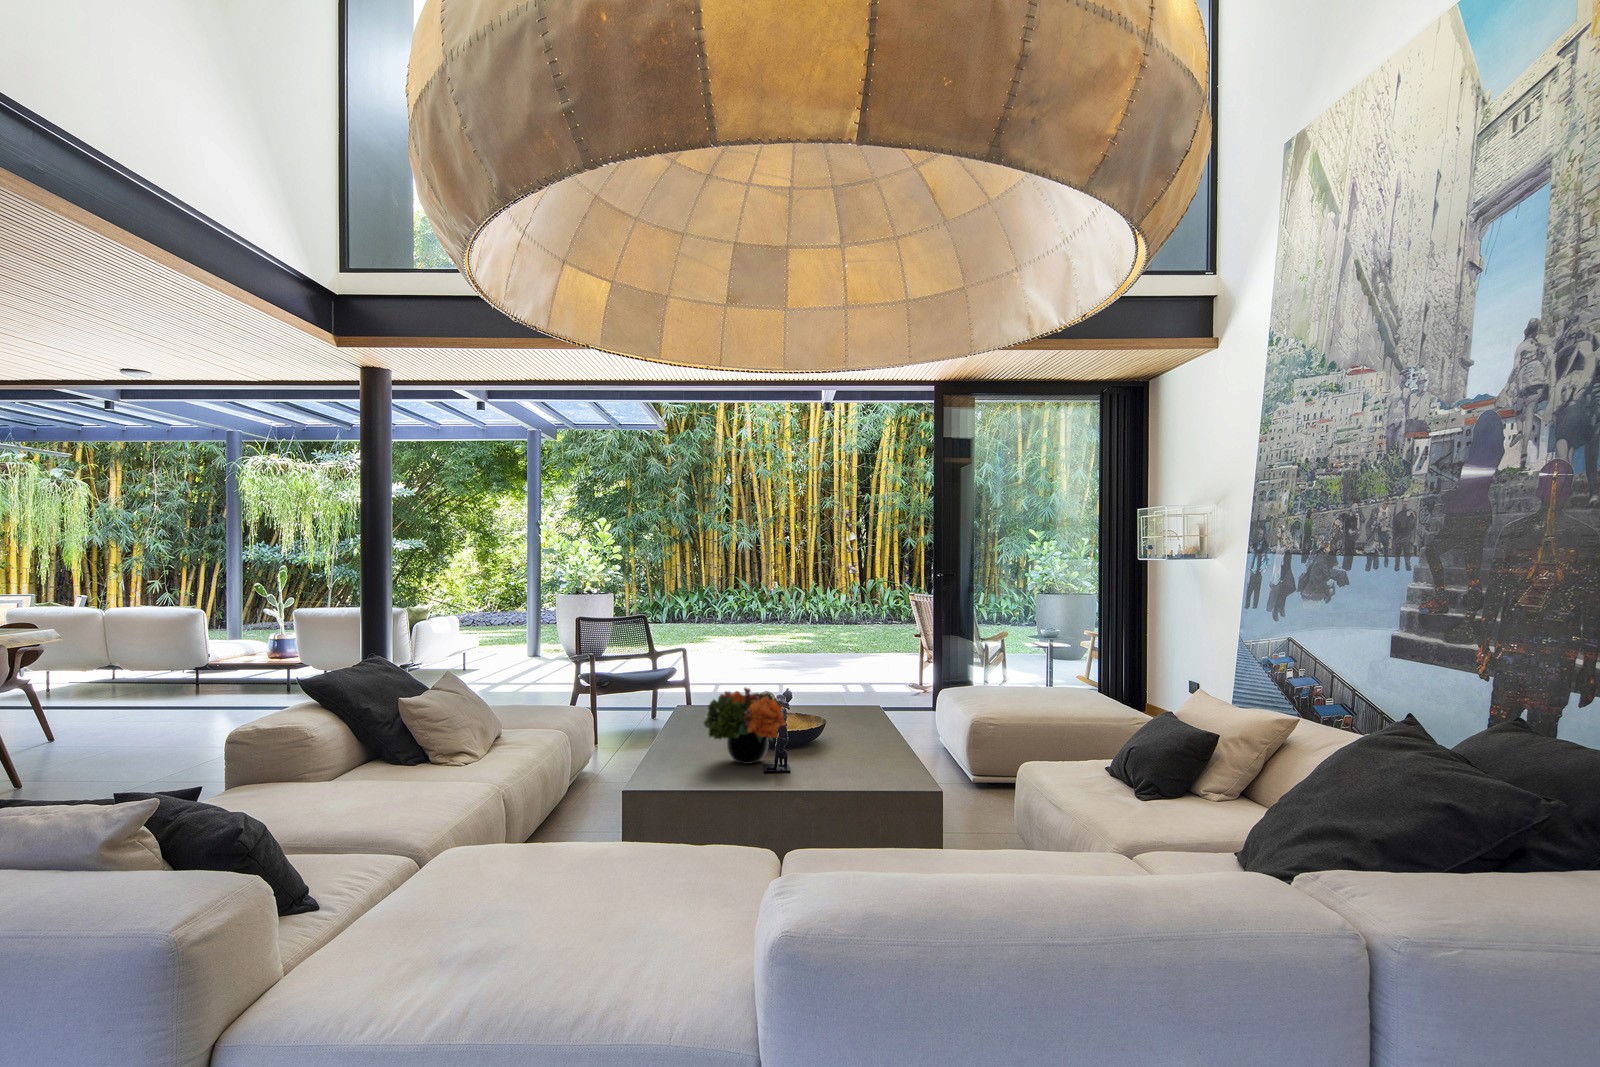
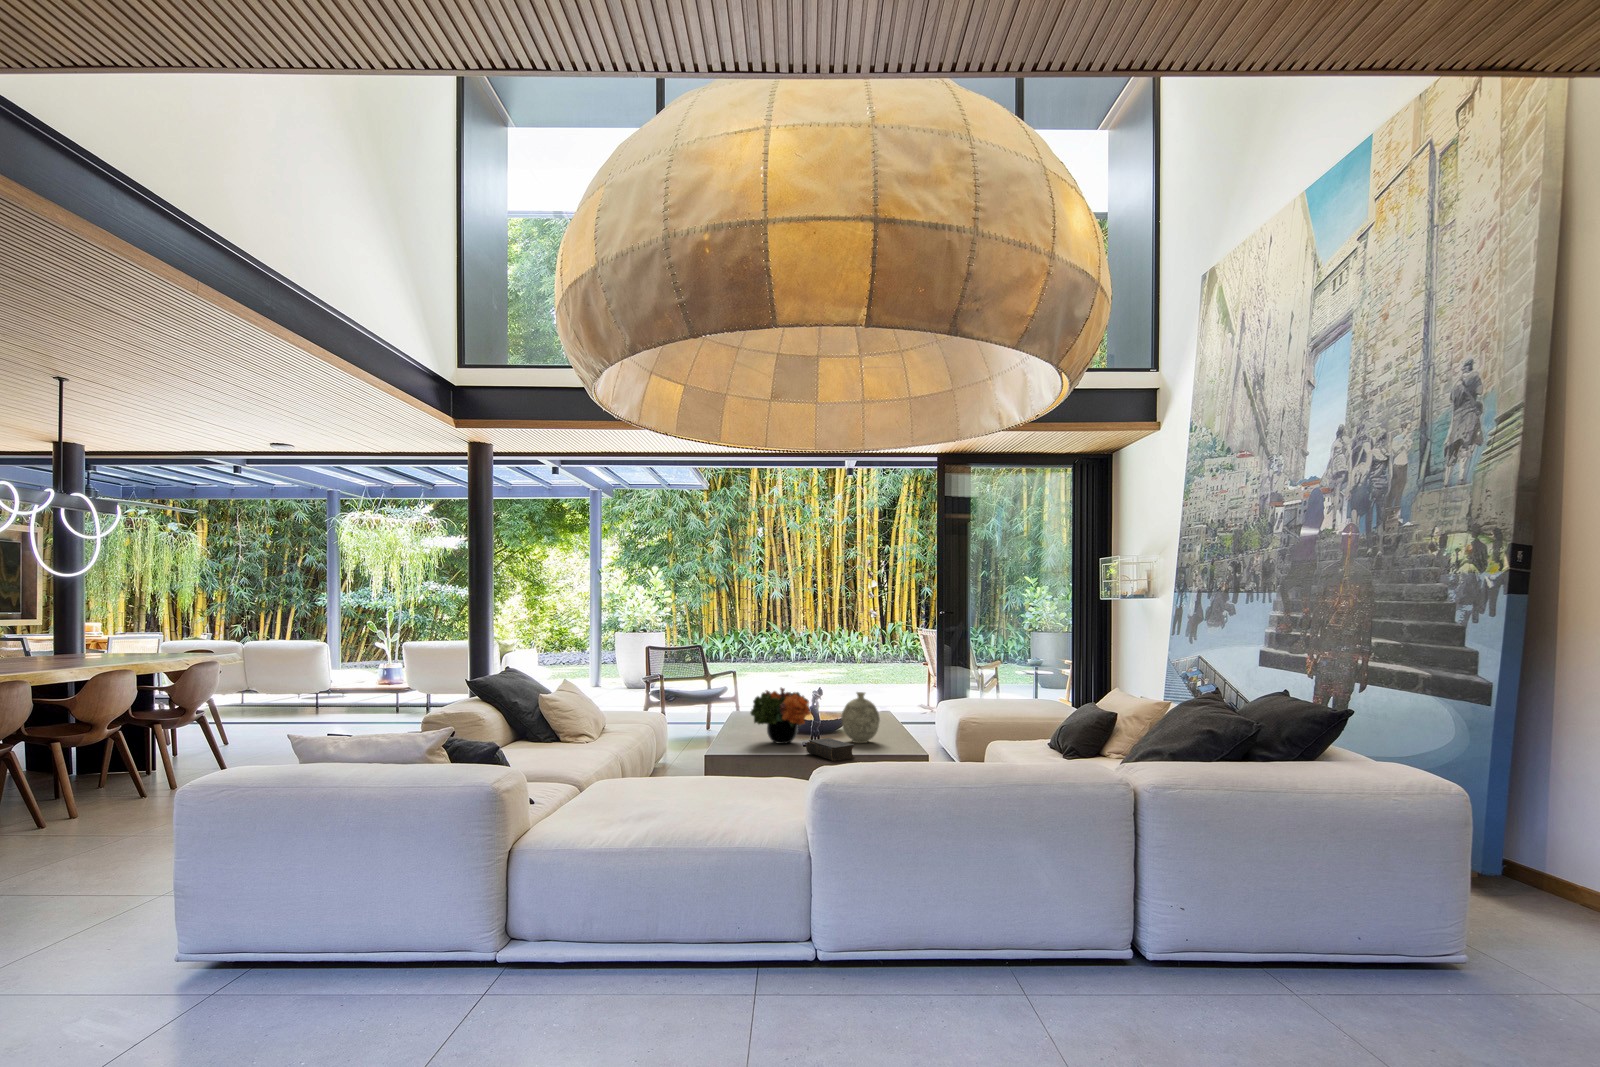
decorative vase: none [827,692,878,761] -> present [841,692,880,743]
book: none [780,759,848,797] -> present [806,738,855,761]

